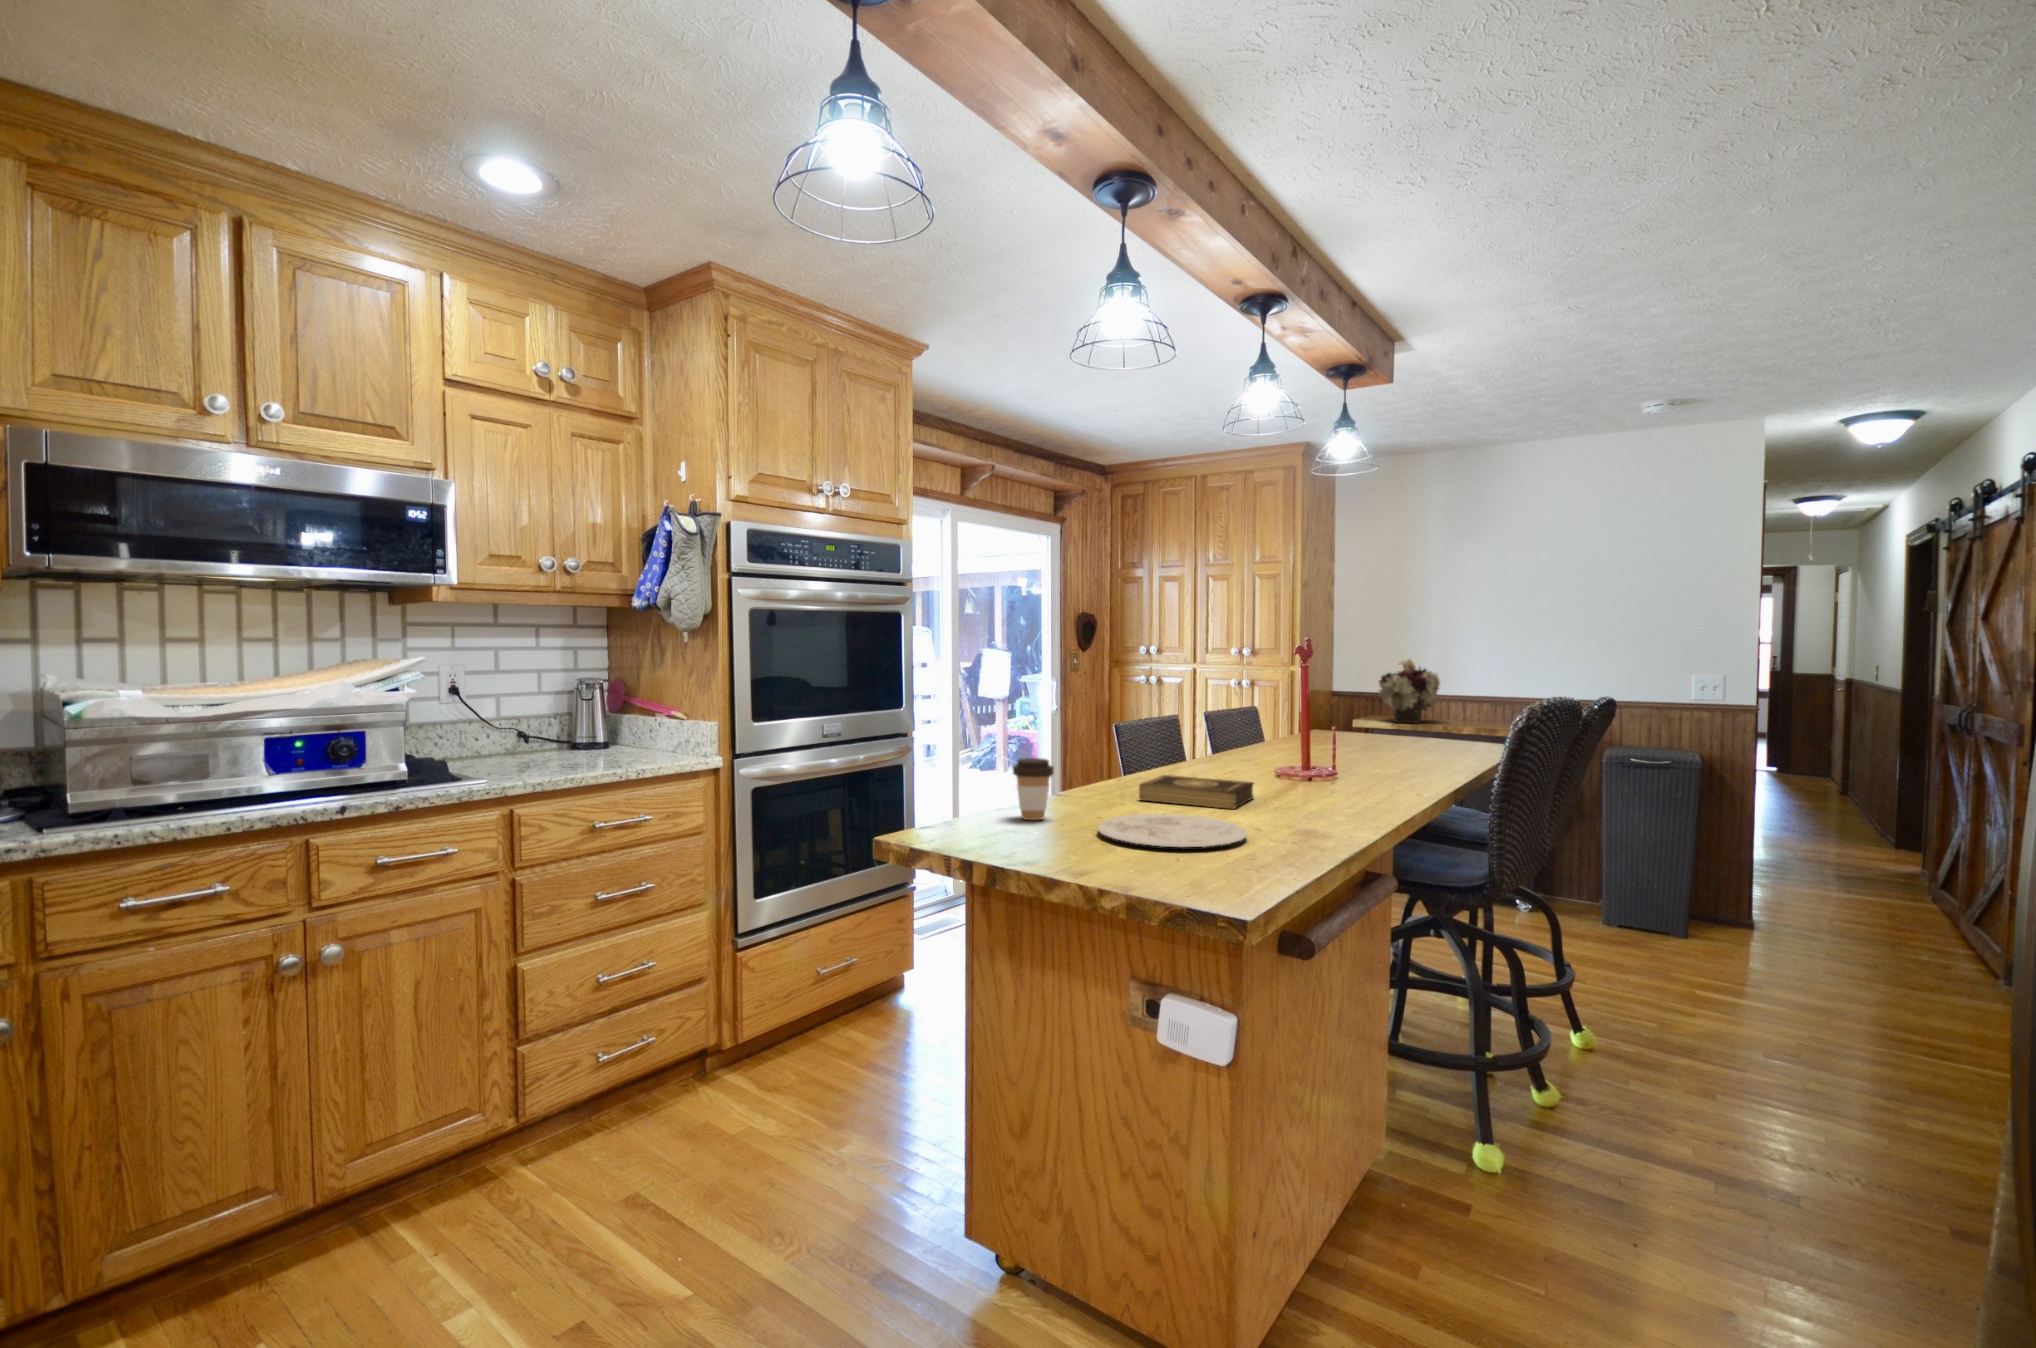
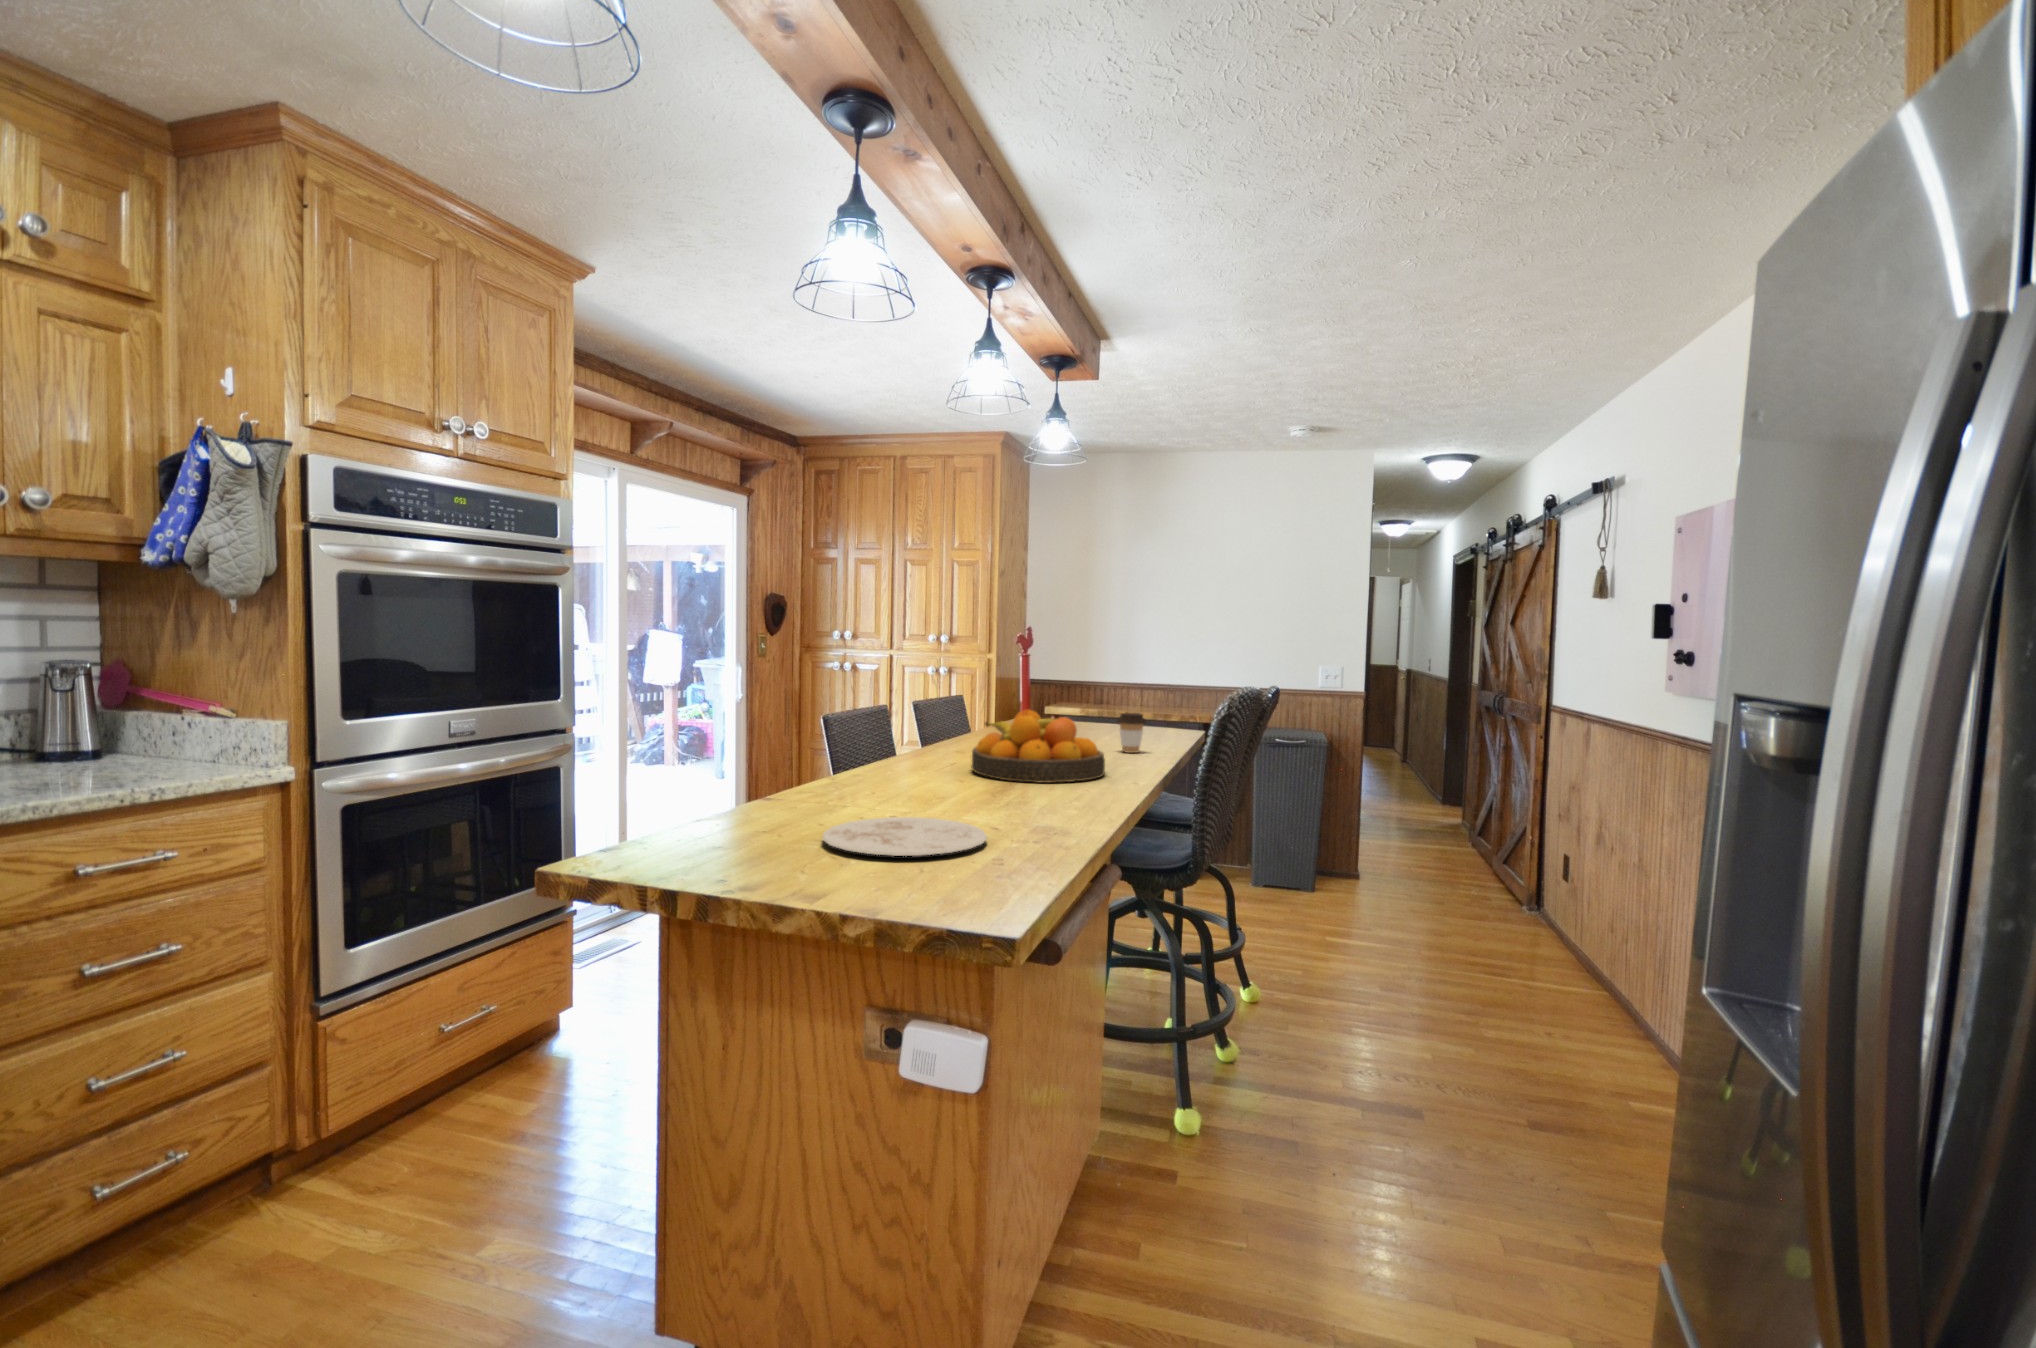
flower arrangement: present [1379,659,1440,723] -> none [1065,648,1121,711]
fruit bowl: none [1256,720,1394,791] -> present [971,710,1105,783]
coffee cup: present [1013,758,1054,820] -> present [1117,713,1146,753]
book: present [1139,775,1254,809] -> none [857,772,978,807]

